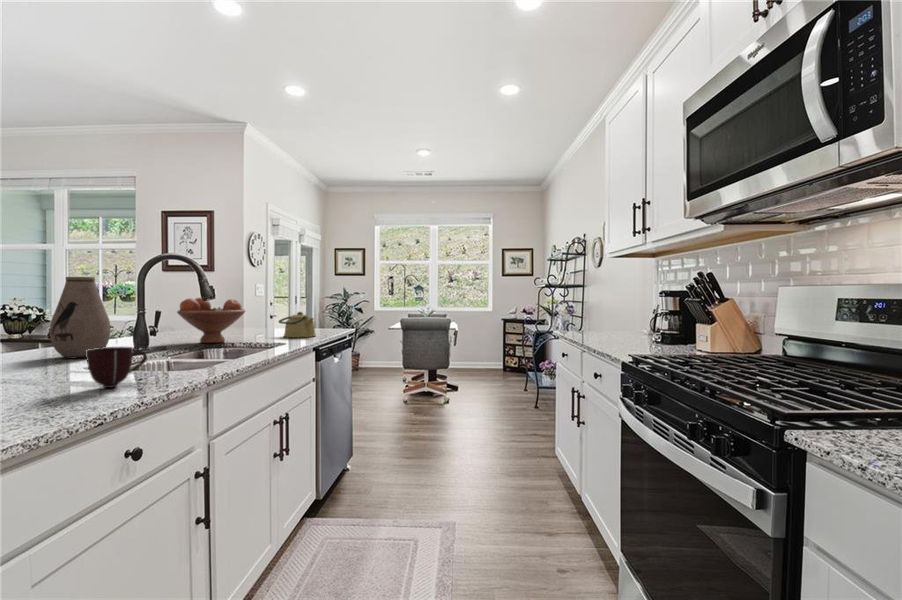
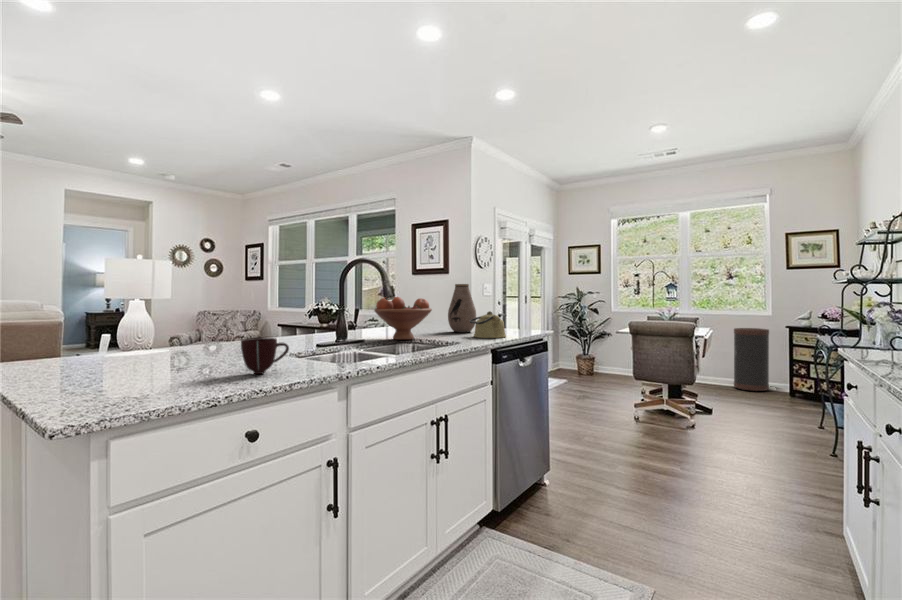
vase: present [50,277,111,358] -> present [448,284,476,333]
trash can: none [468,321,492,371] -> present [734,328,769,391]

